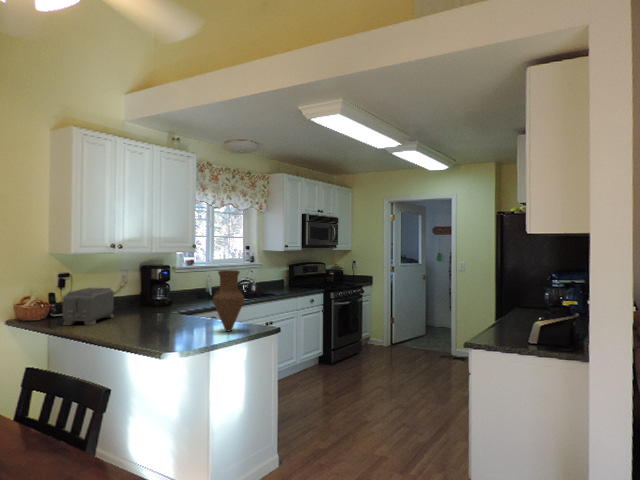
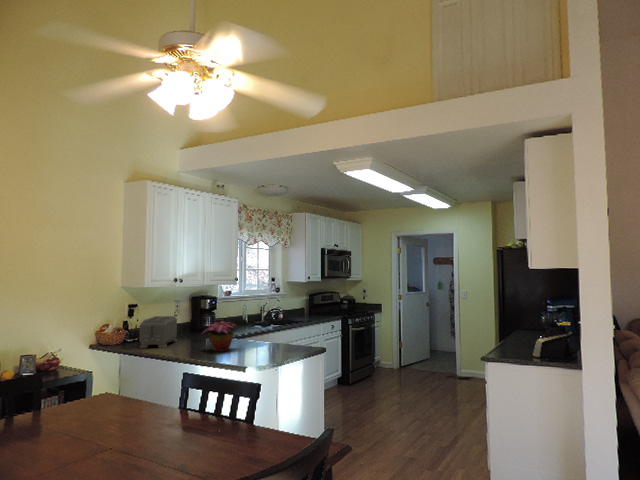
vase: present [213,270,244,331] -> none [271,300,296,351]
flower arrangement: none [126,294,183,331] -> present [204,321,237,352]

